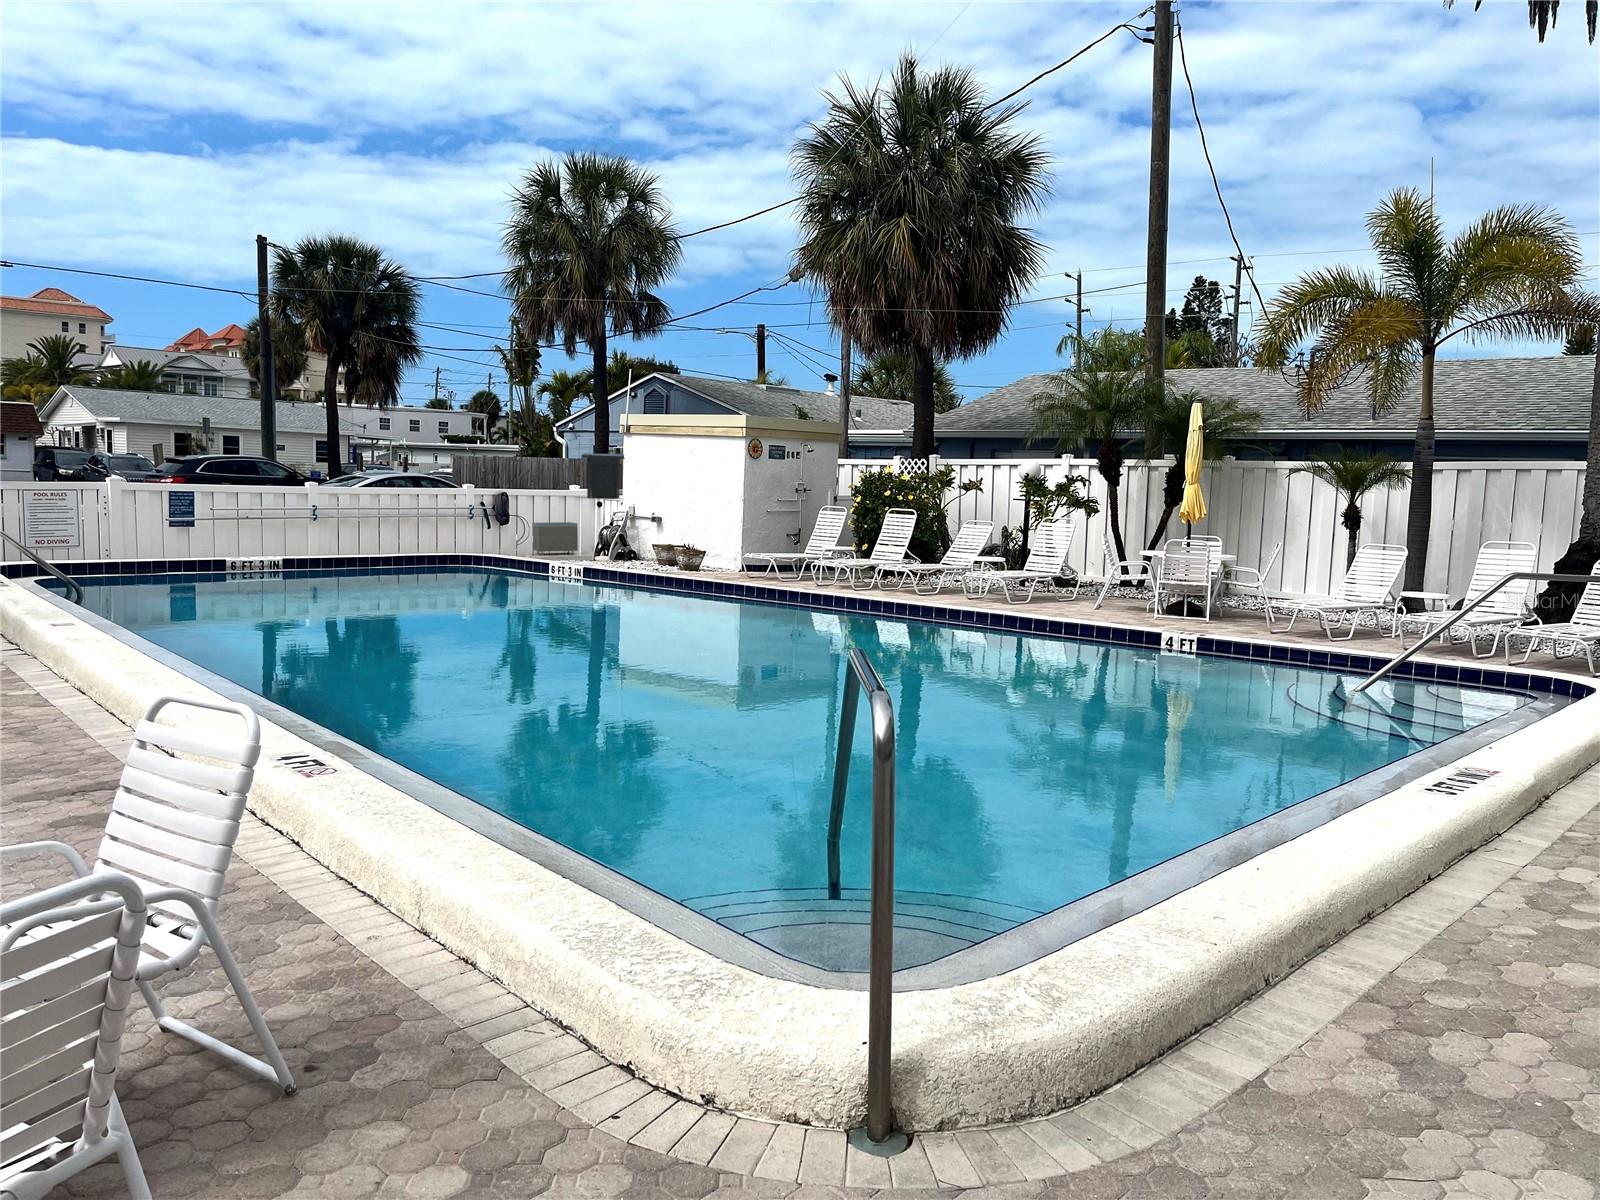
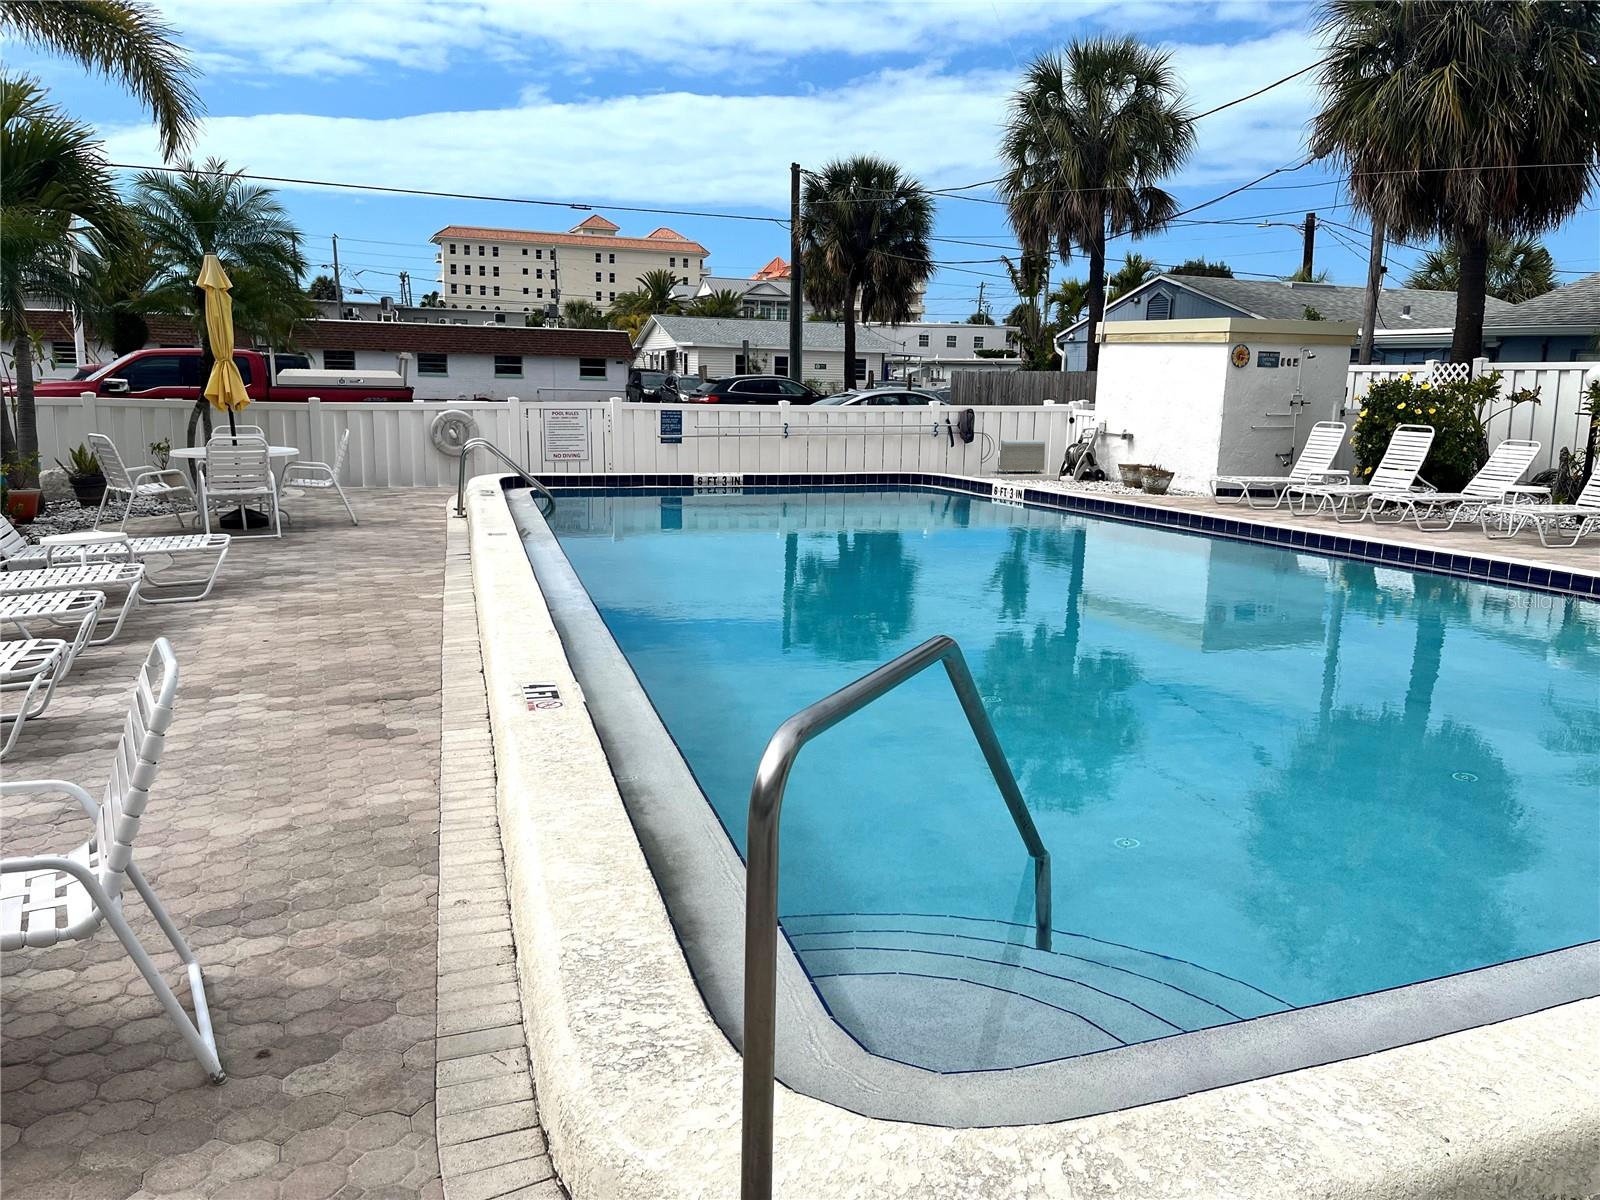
trash can: present [581,454,625,498] -> none [1050,366,1096,414]

